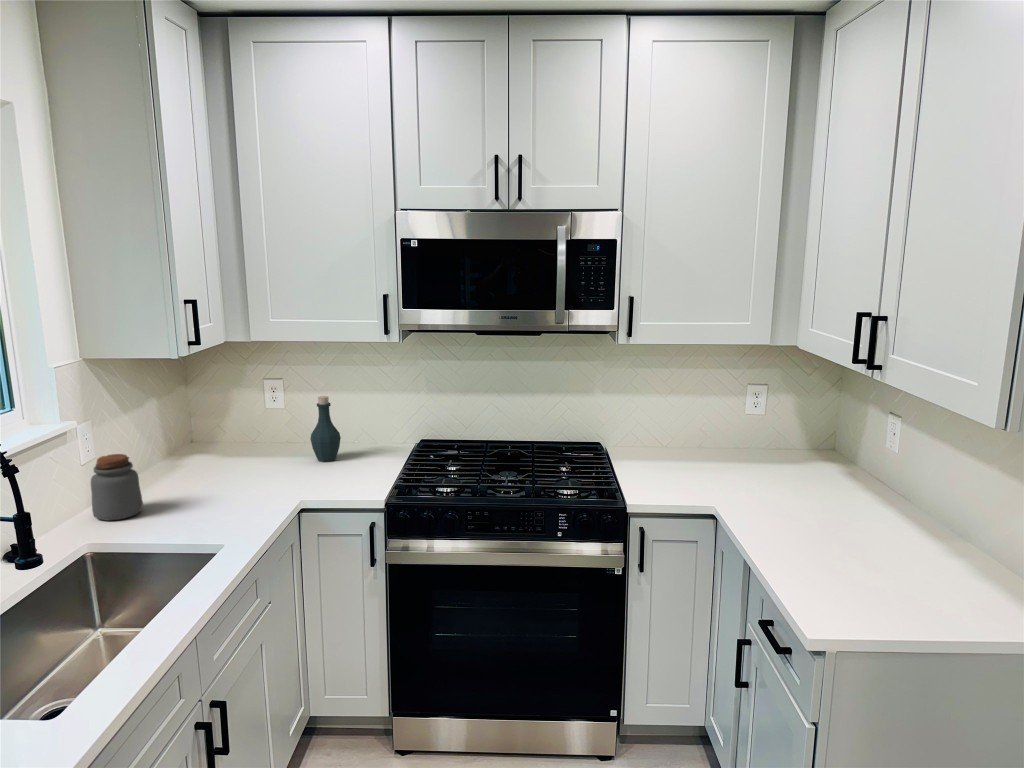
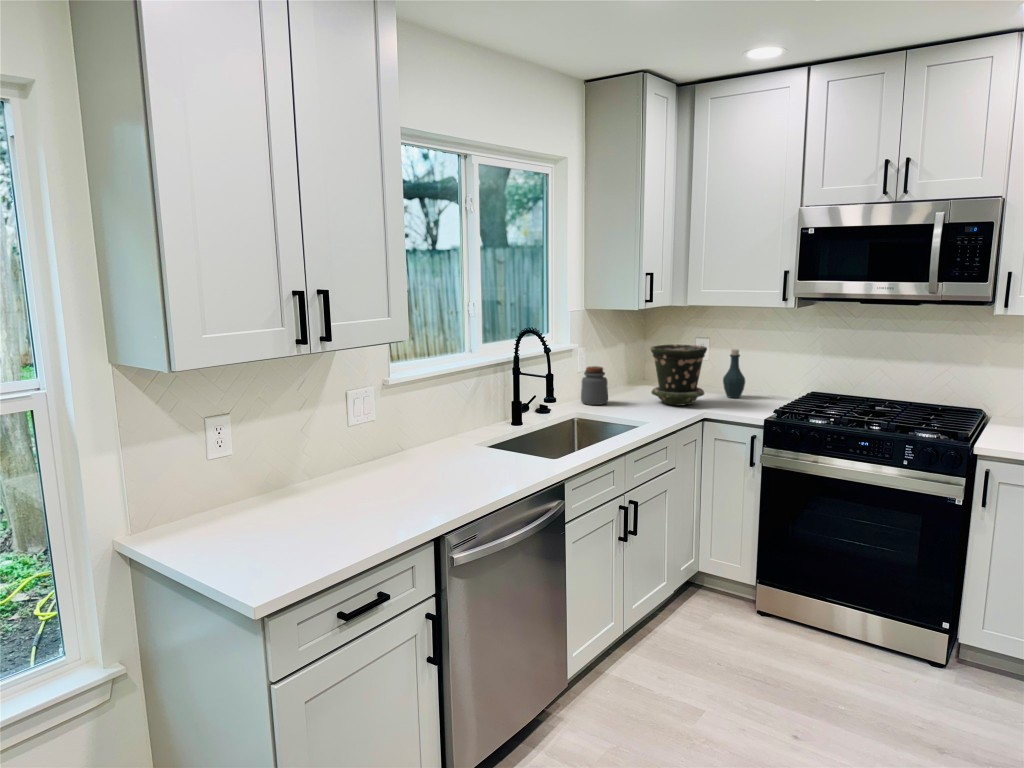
flower pot: none [205,400,293,494] -> present [651,344,707,406]

